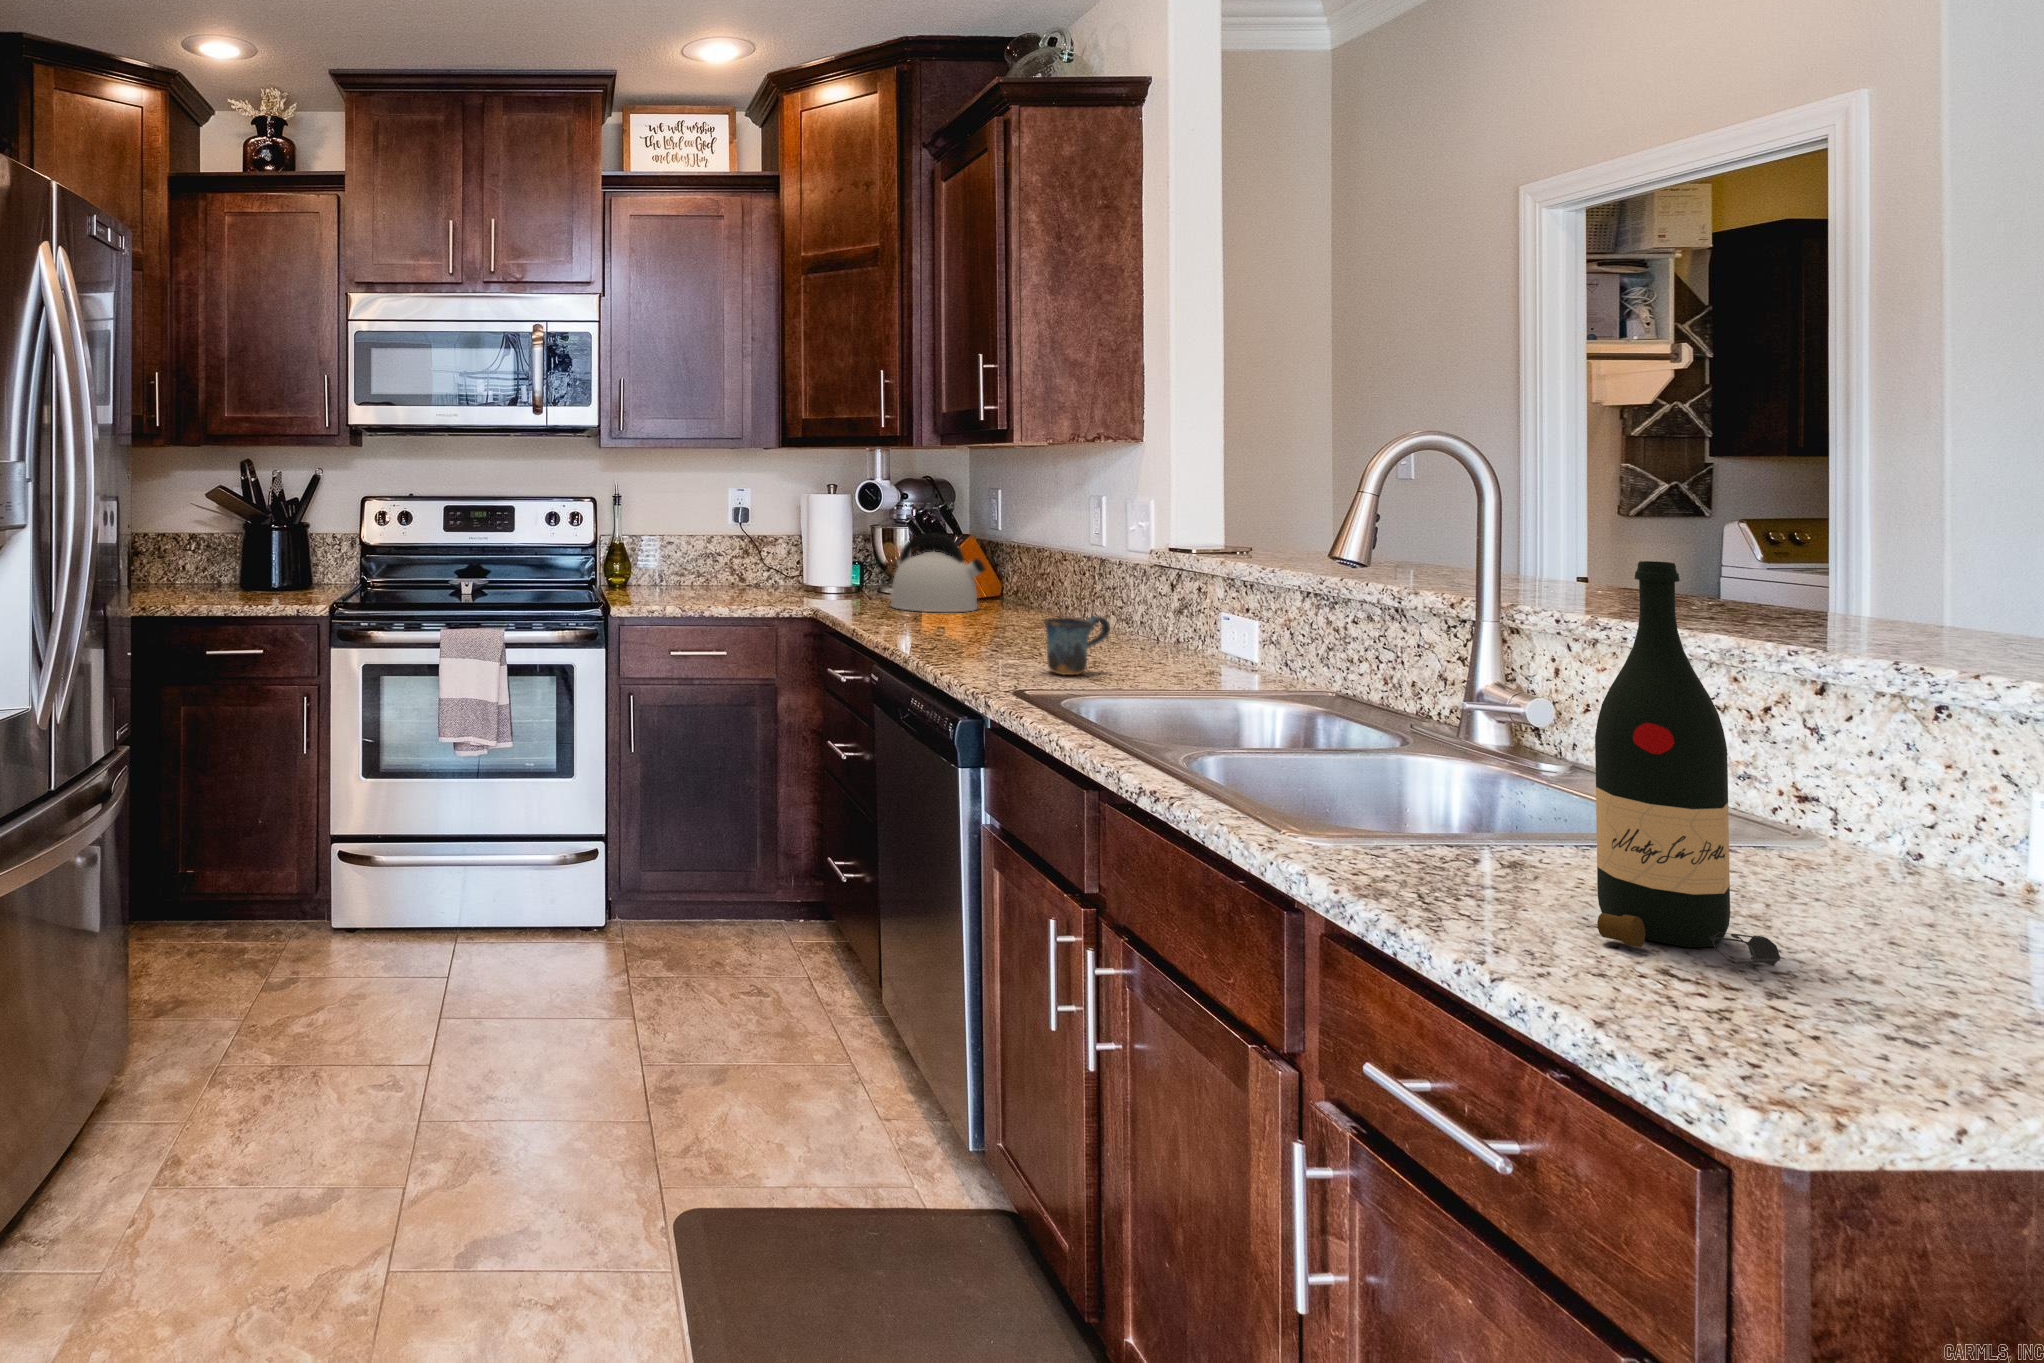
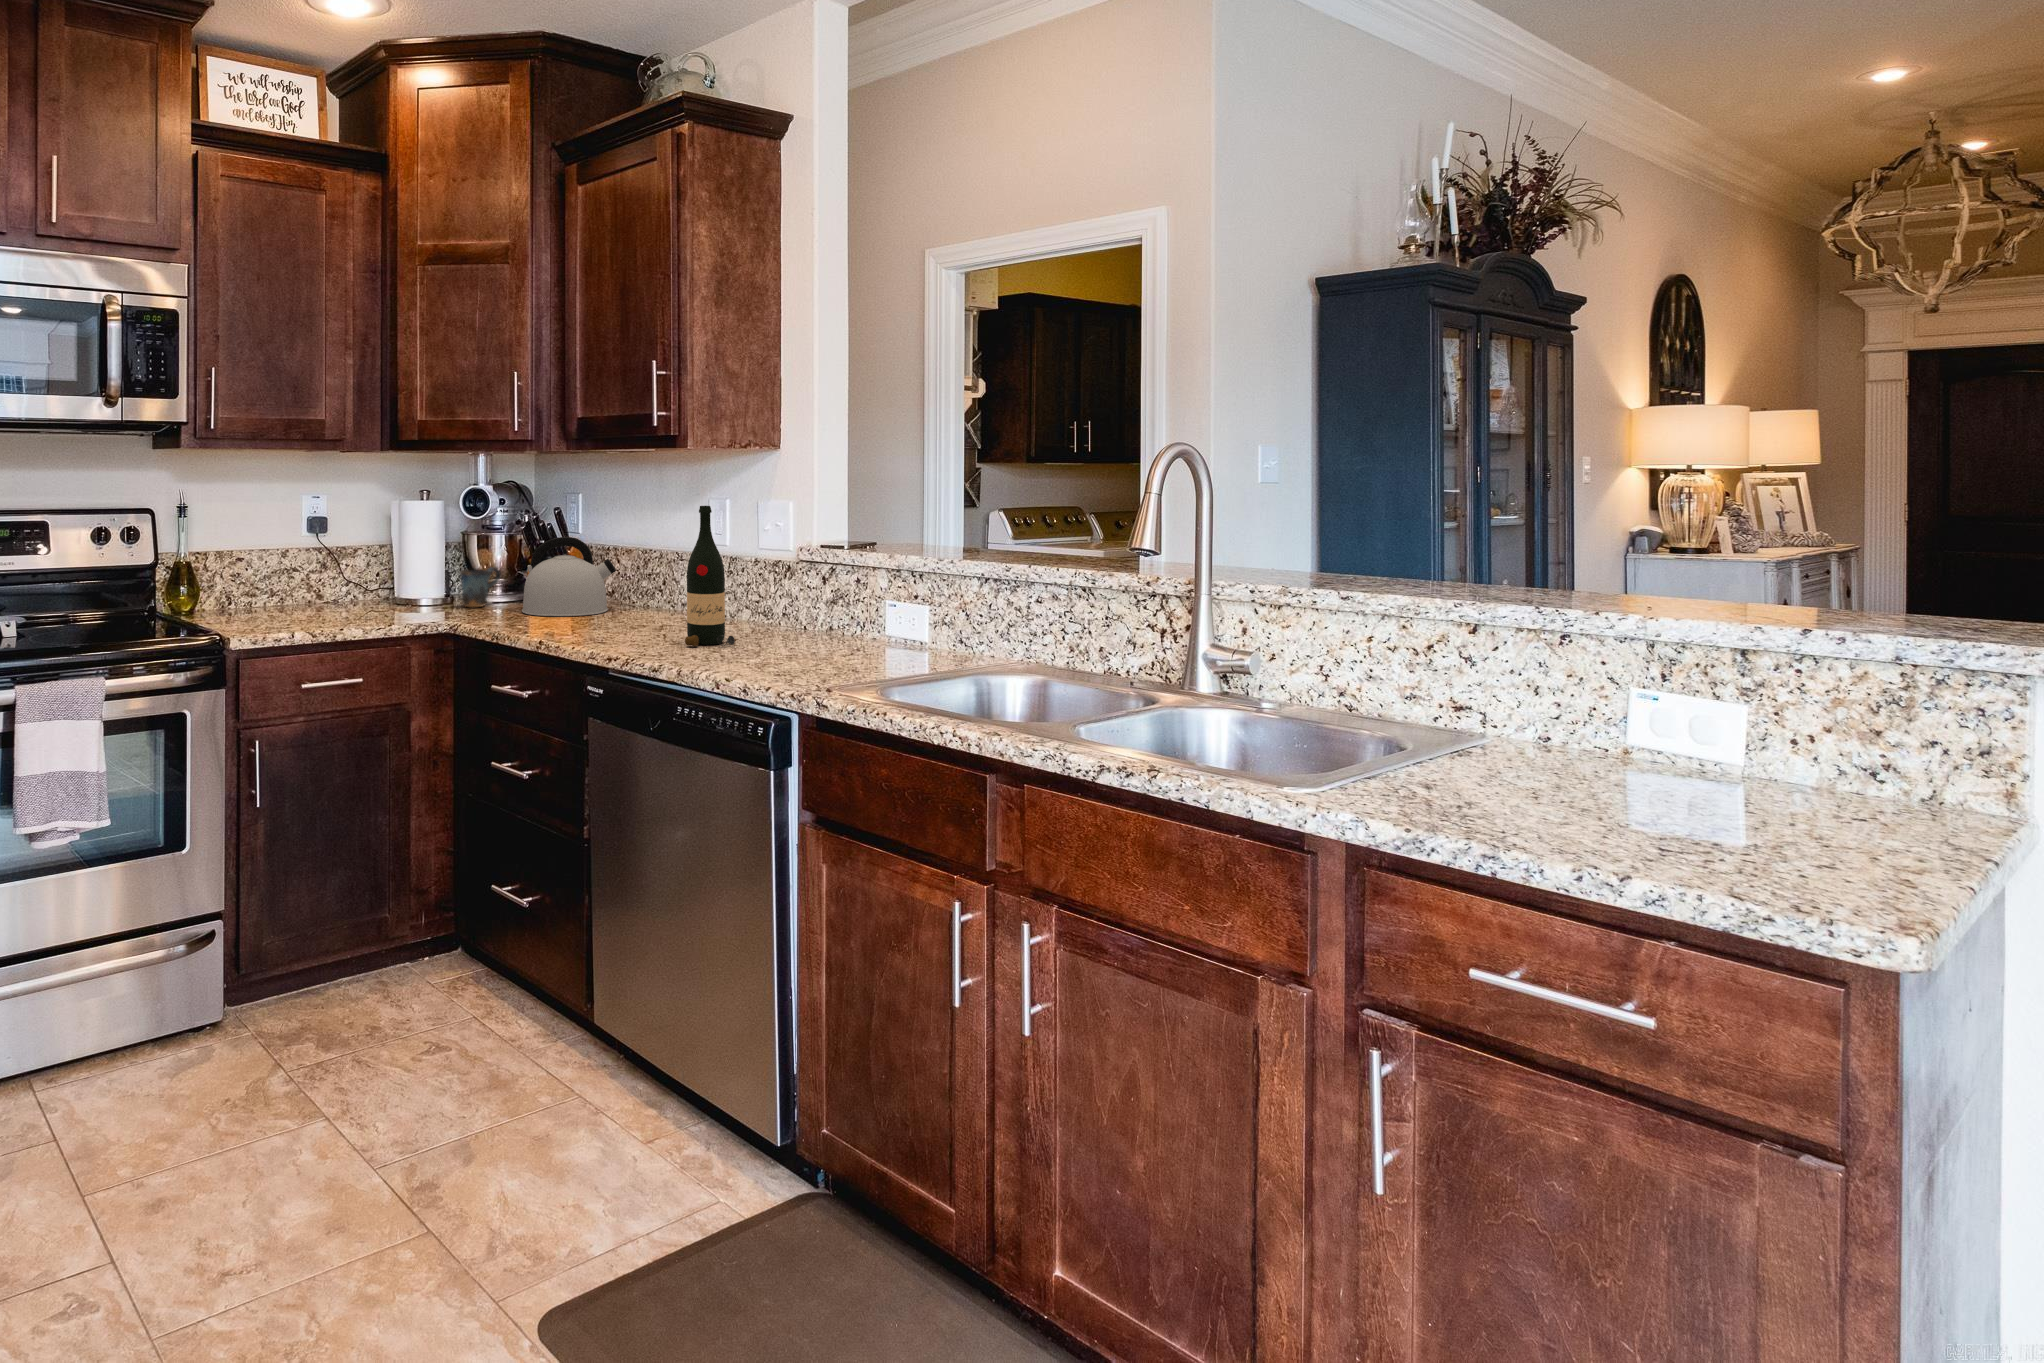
wine bottle: present [1595,561,1781,966] -> present [685,506,735,646]
mug: present [1044,616,1110,675] -> present [460,567,501,607]

